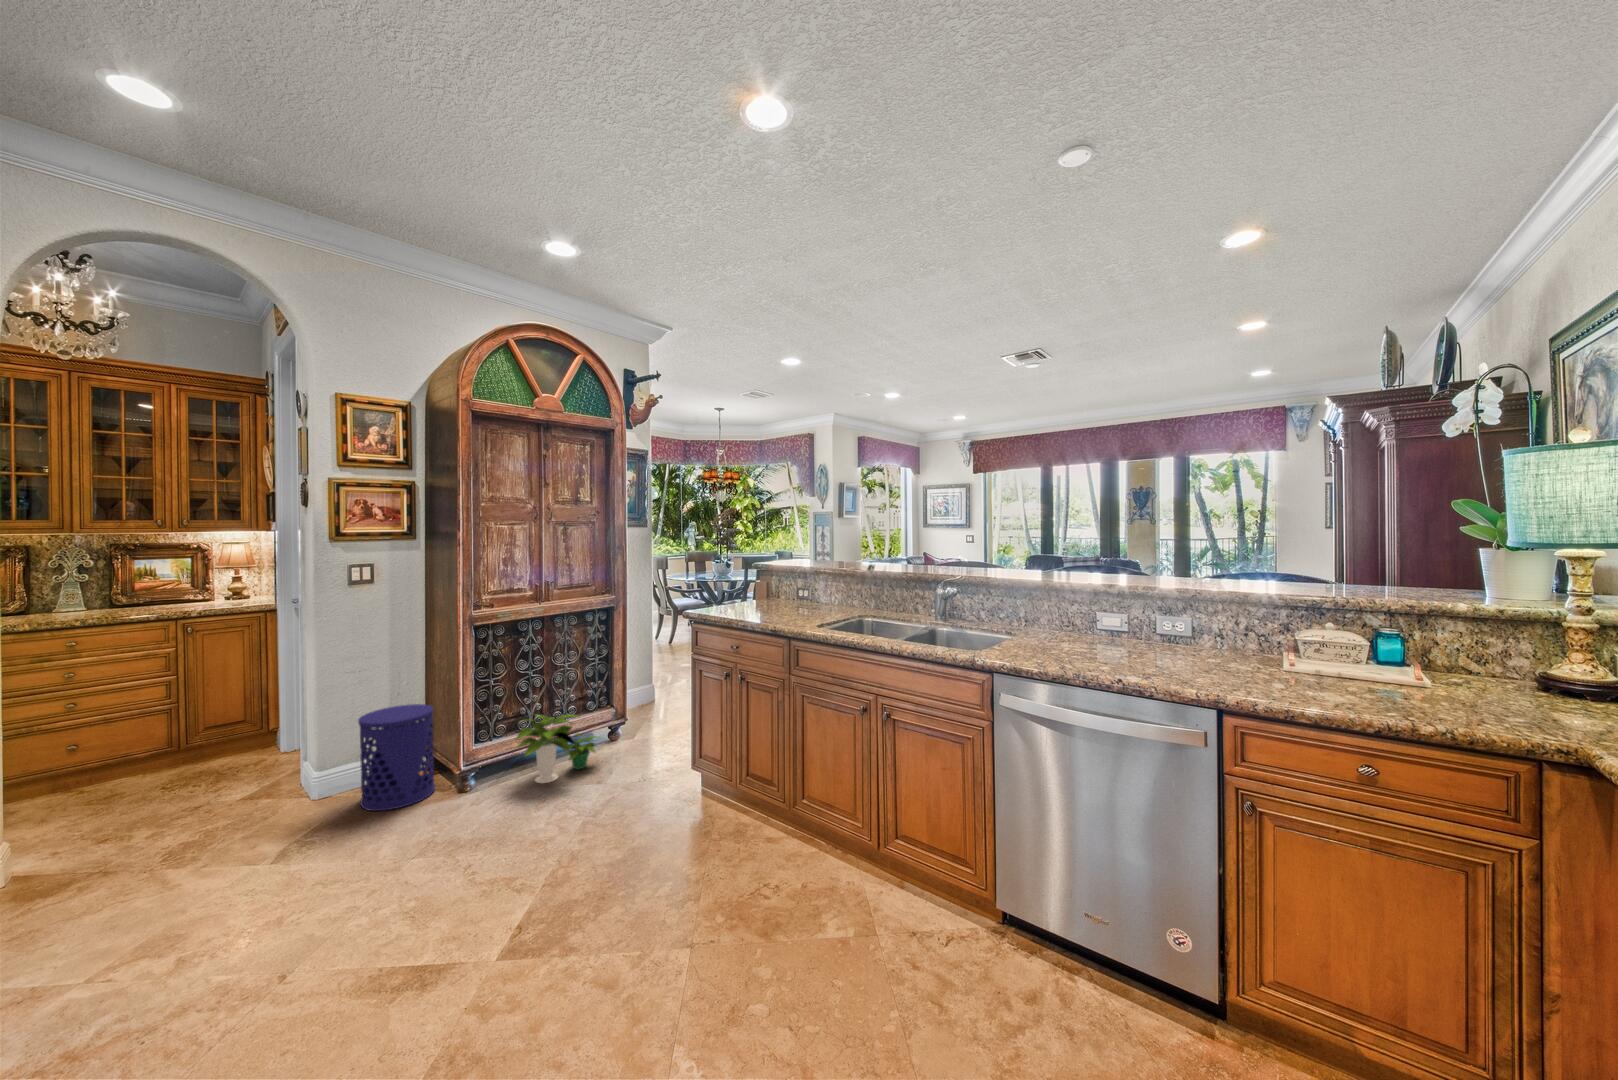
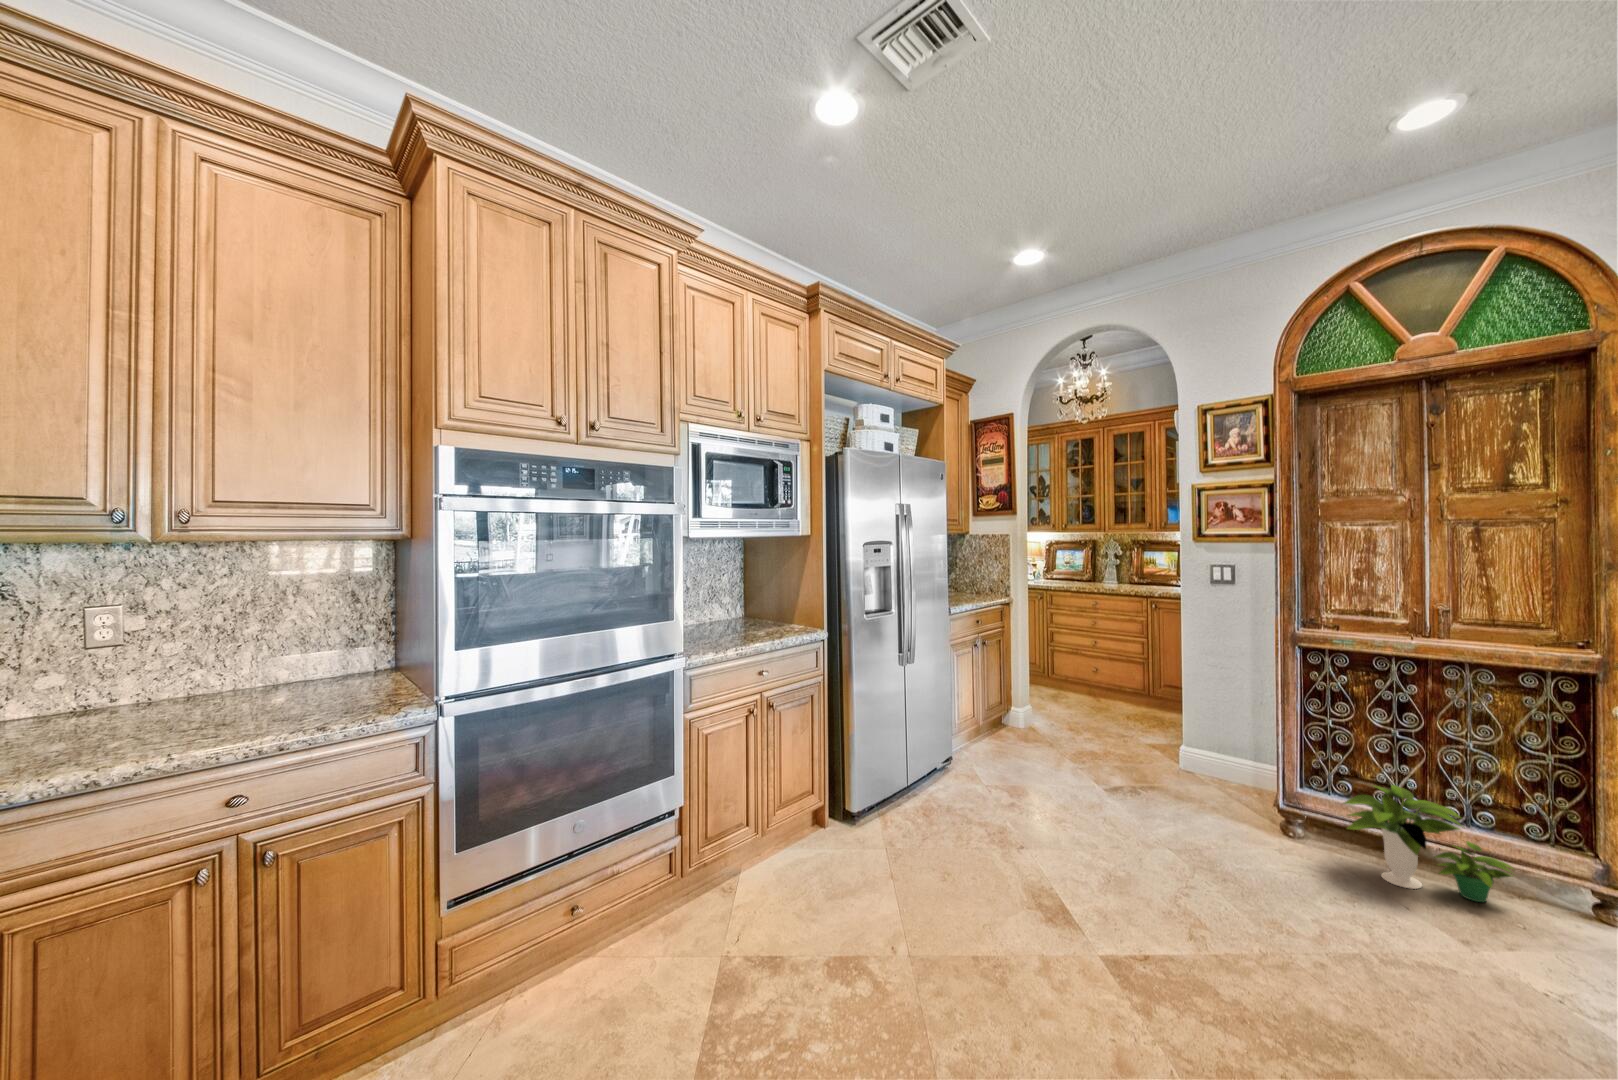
waste bin: present [358,704,435,811] -> none [1198,713,1277,822]

